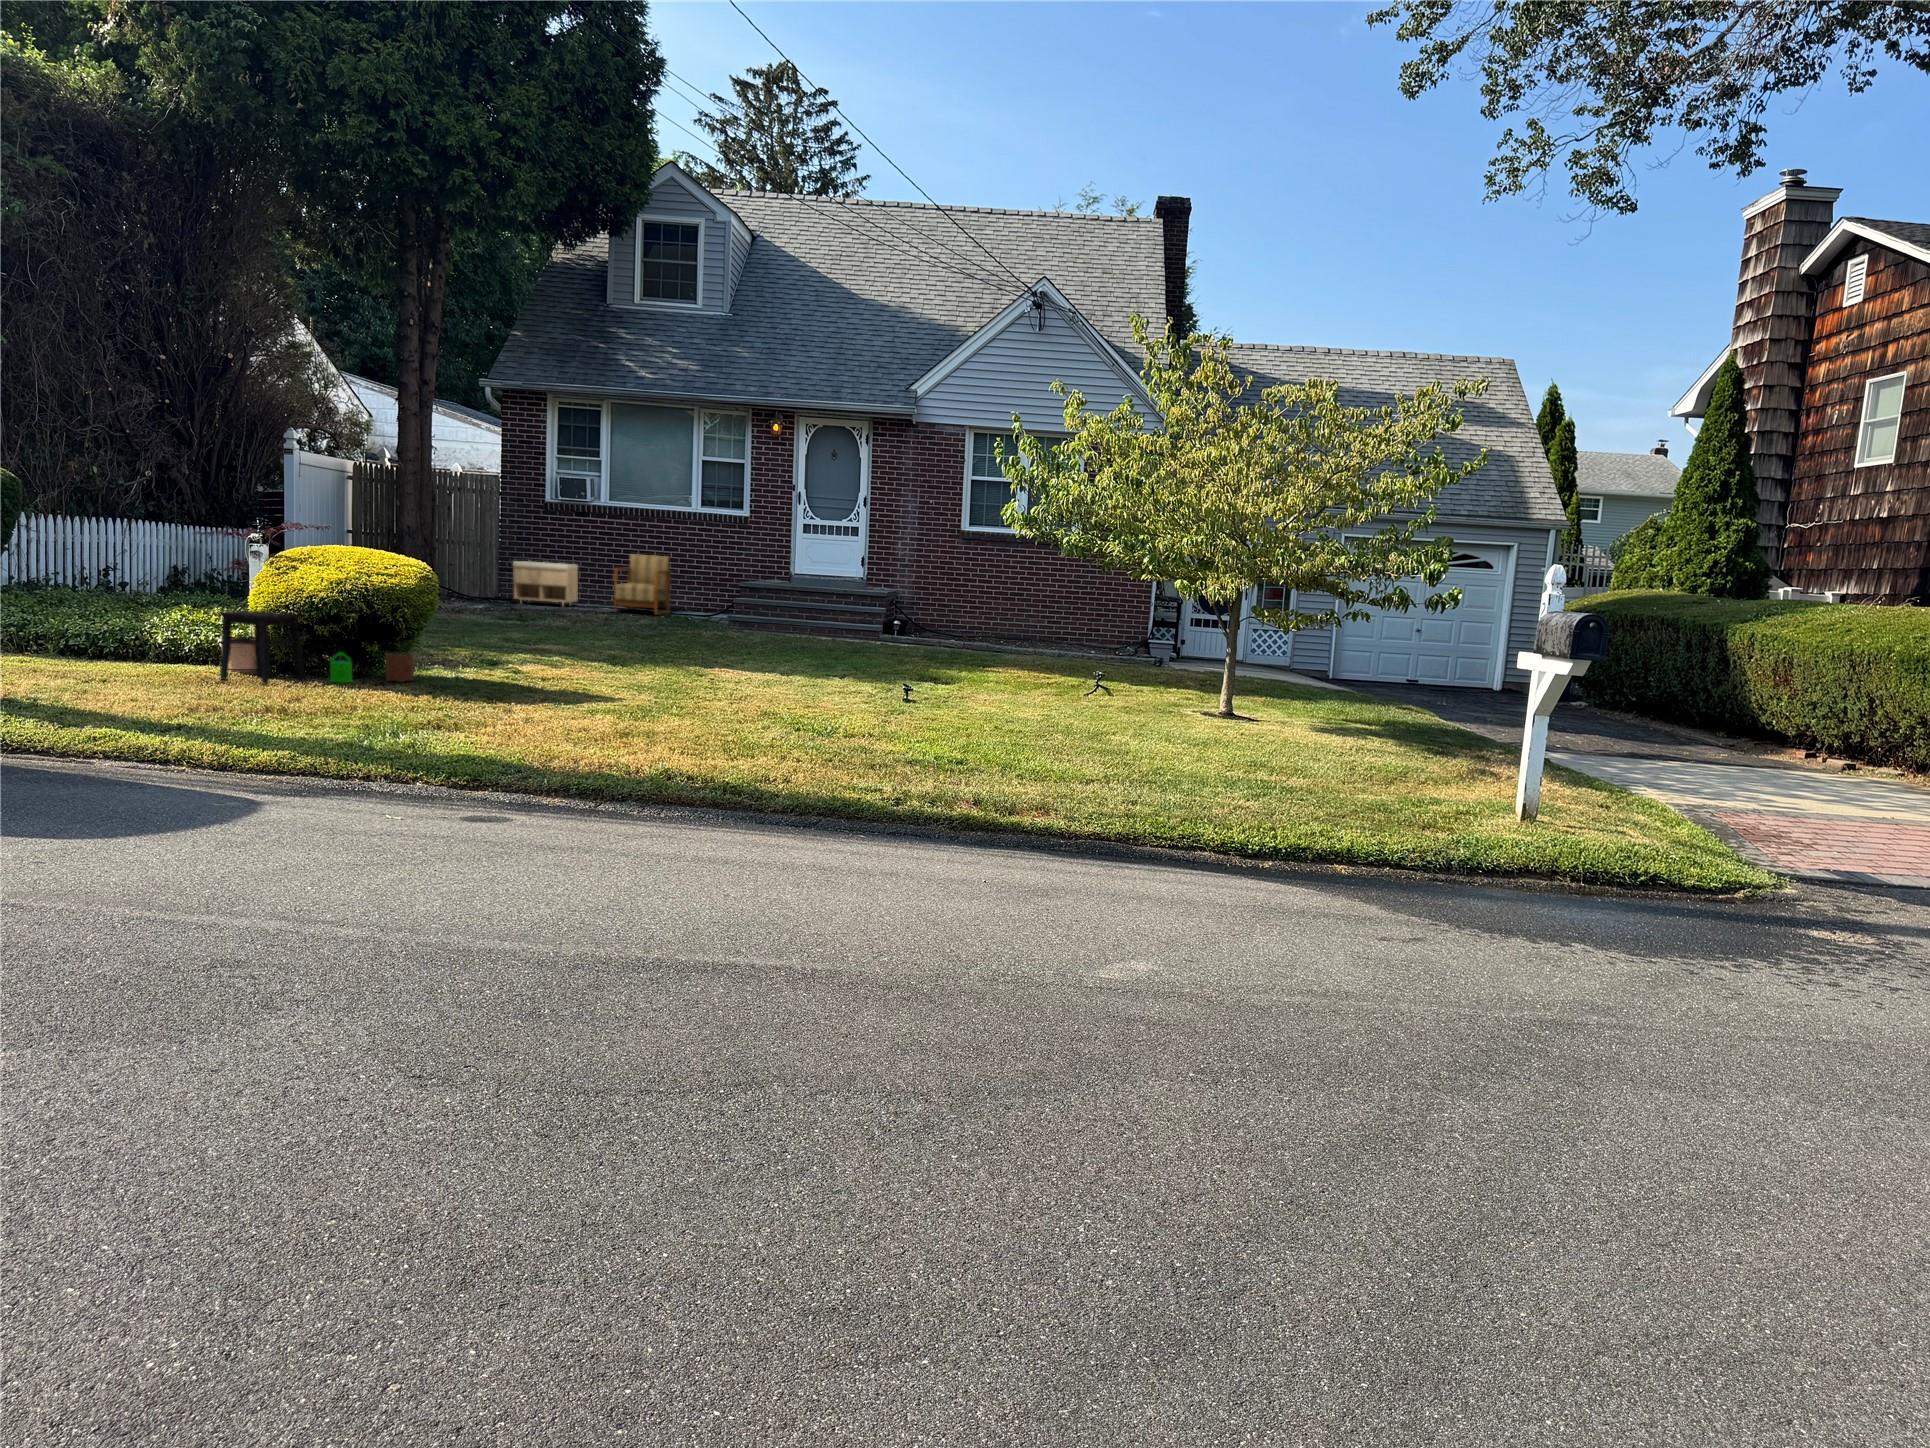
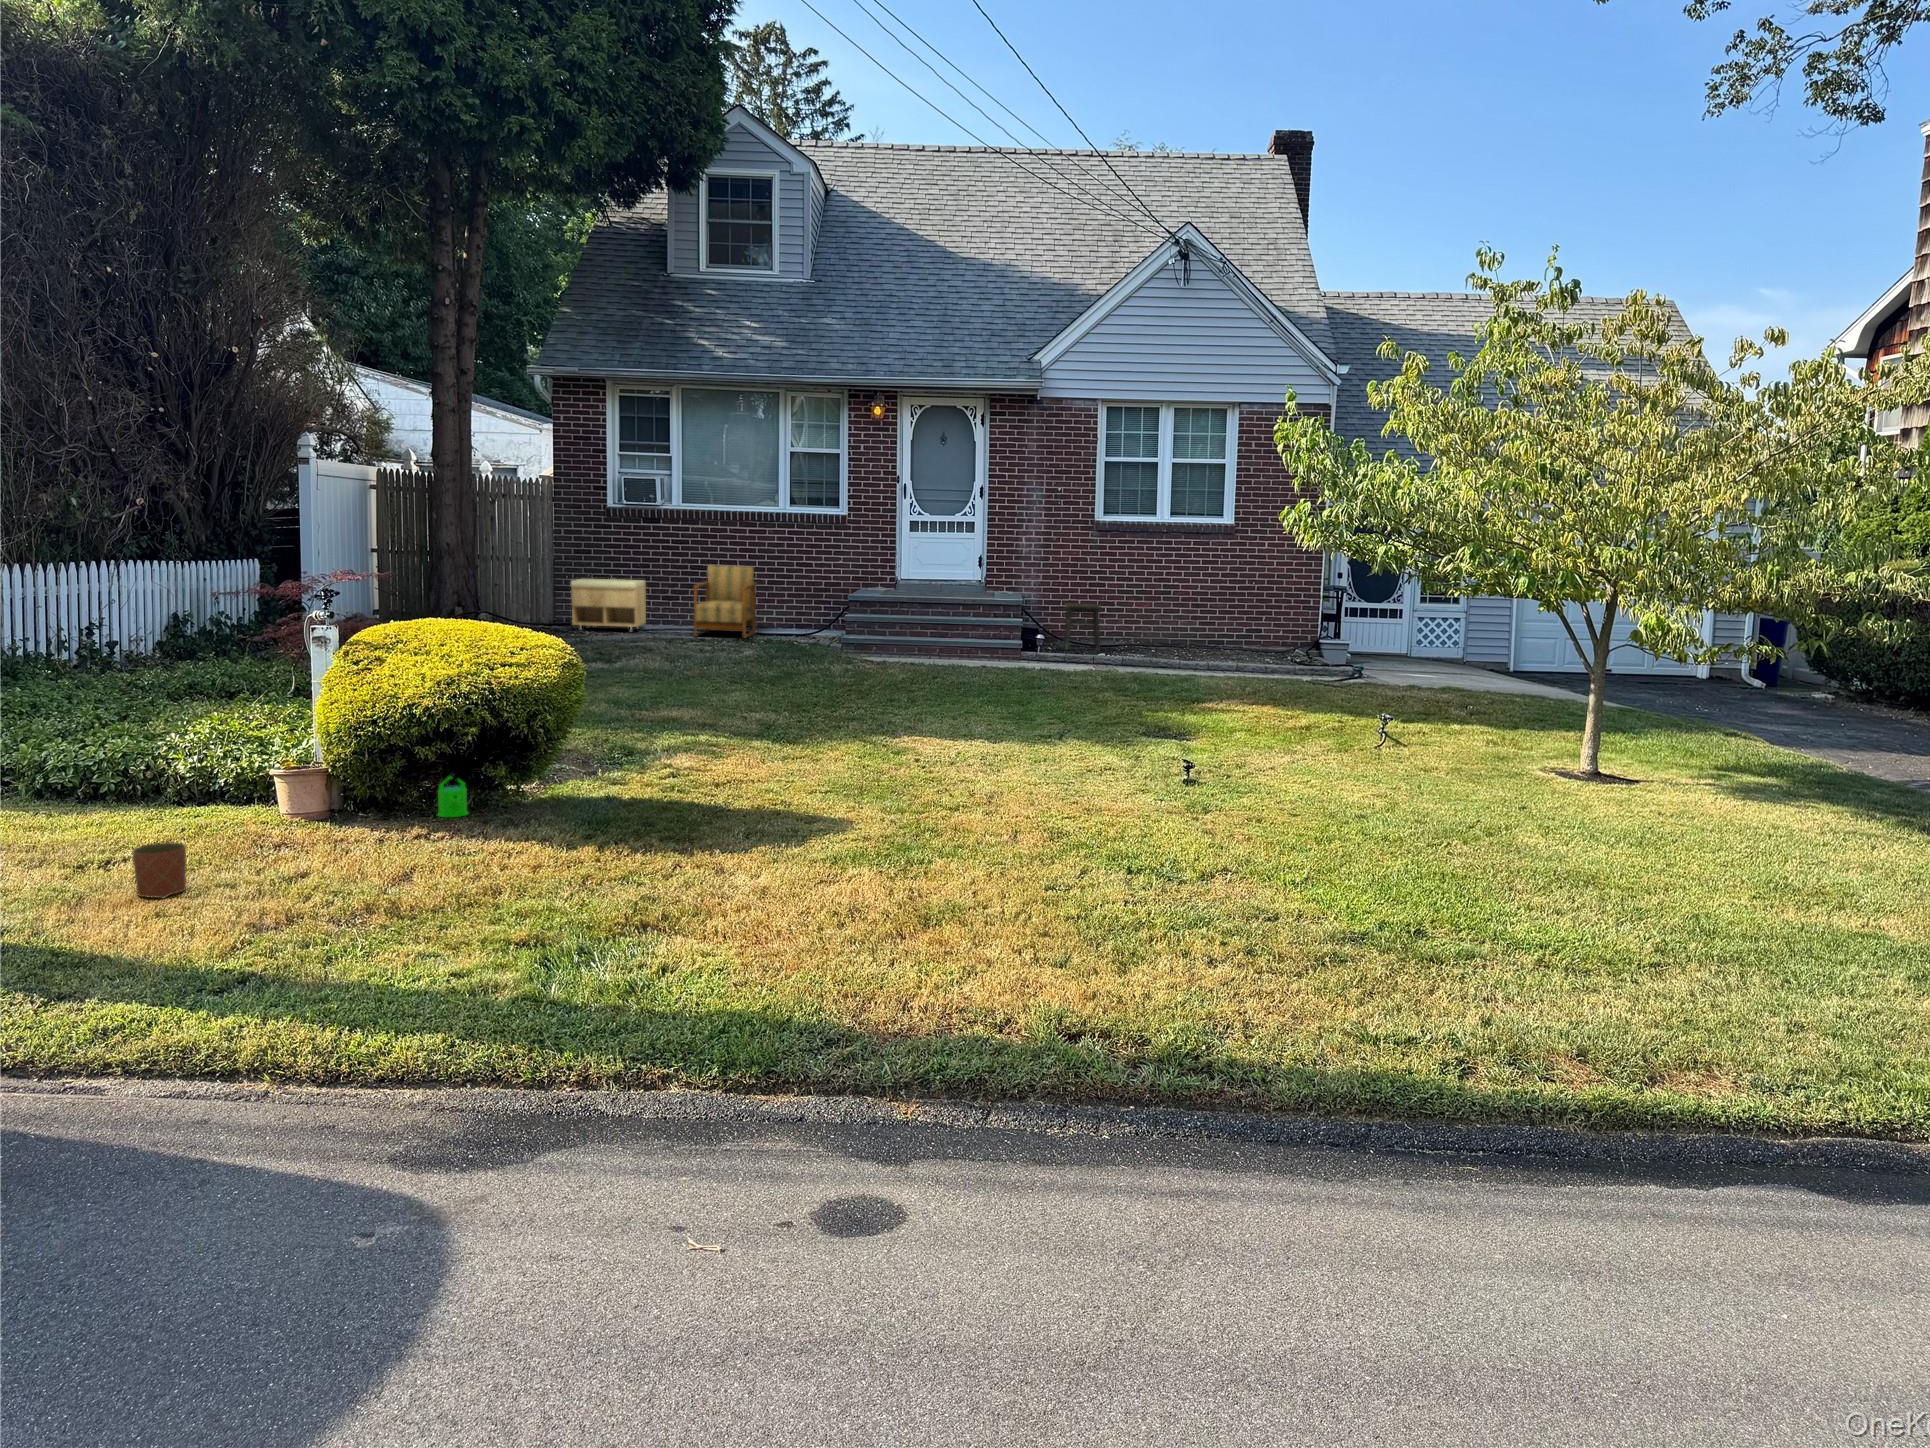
side table: present [218,611,305,684] -> present [1063,603,1101,650]
planter: present [385,653,414,682] -> present [132,842,186,898]

